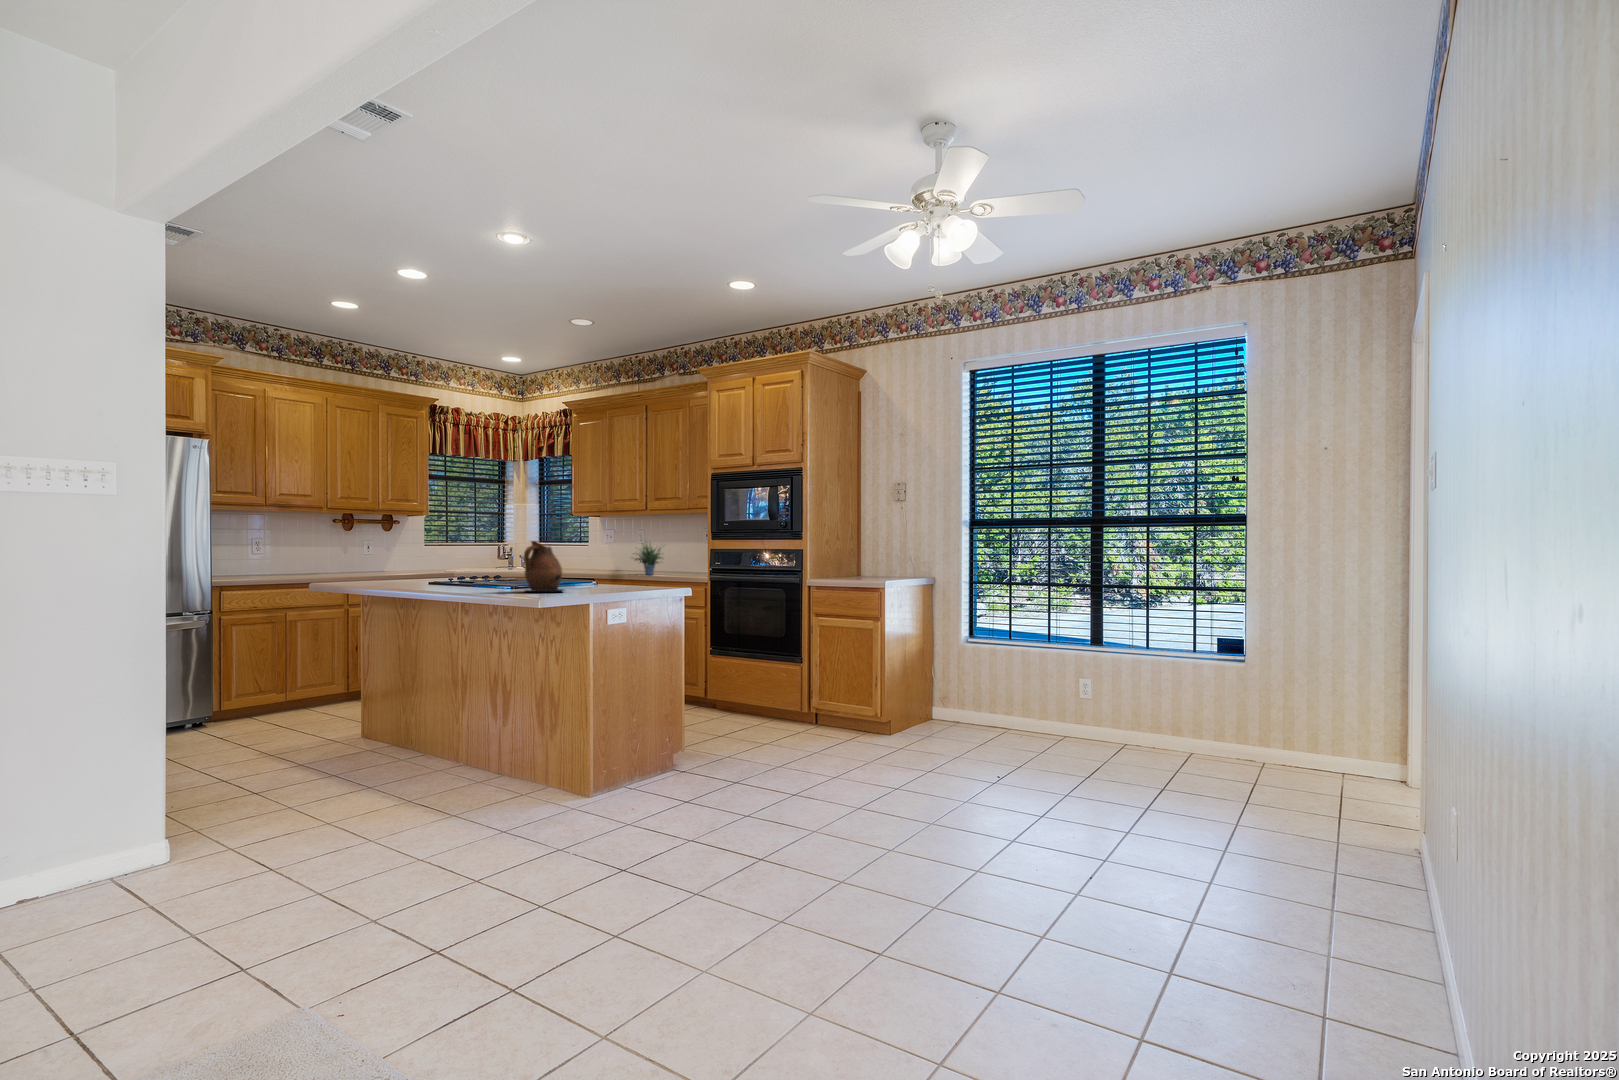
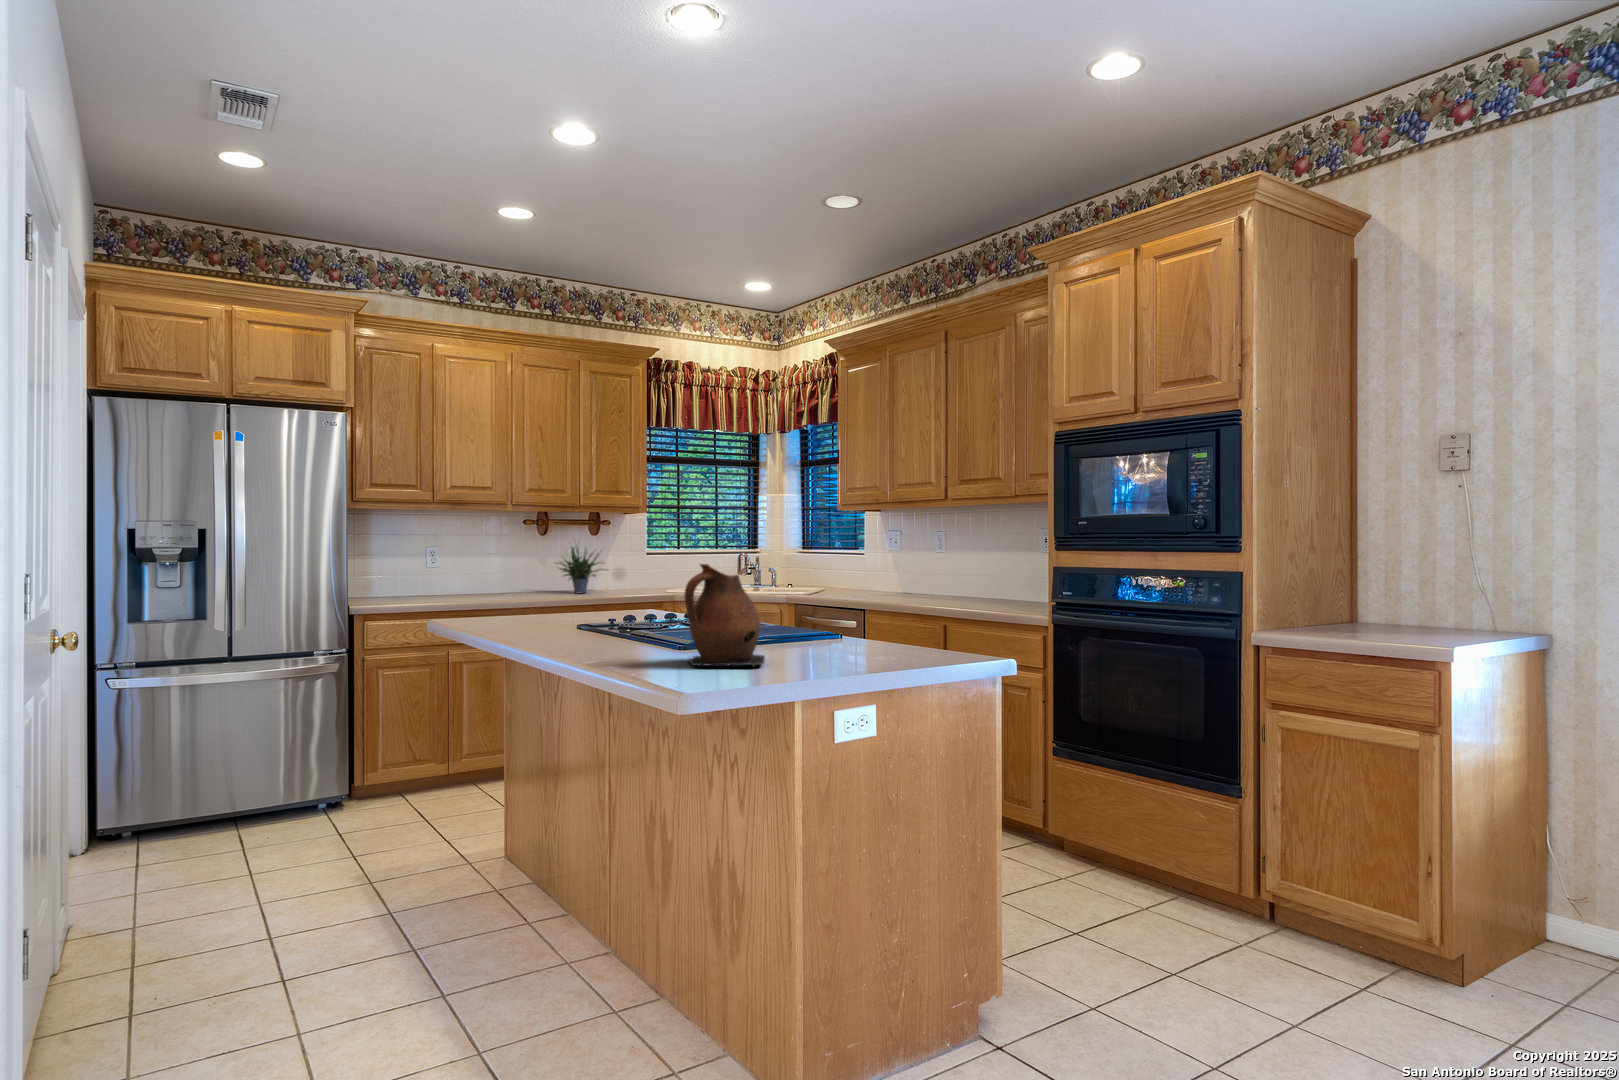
potted plant: present [633,542,663,575] -> present [559,547,605,593]

